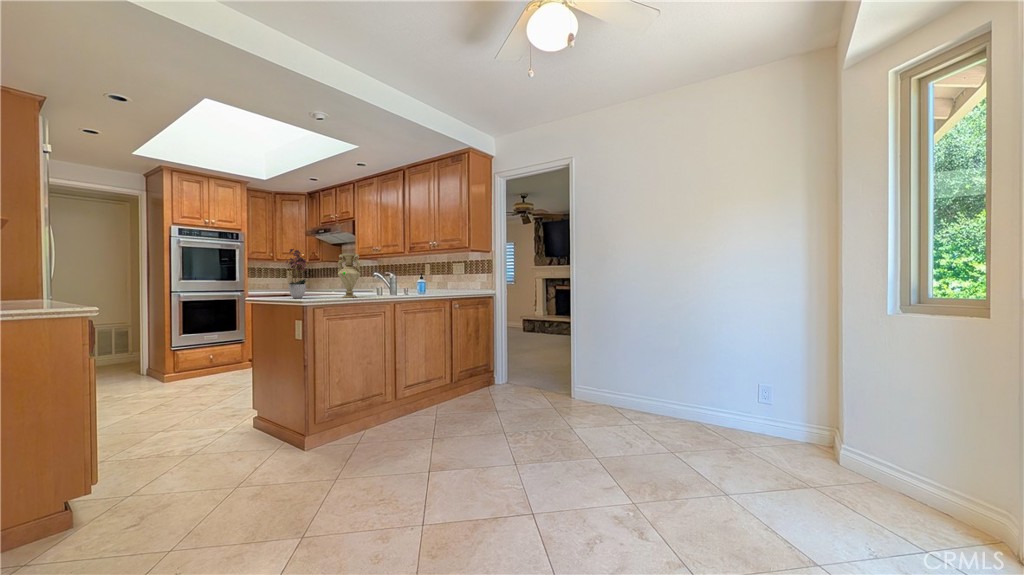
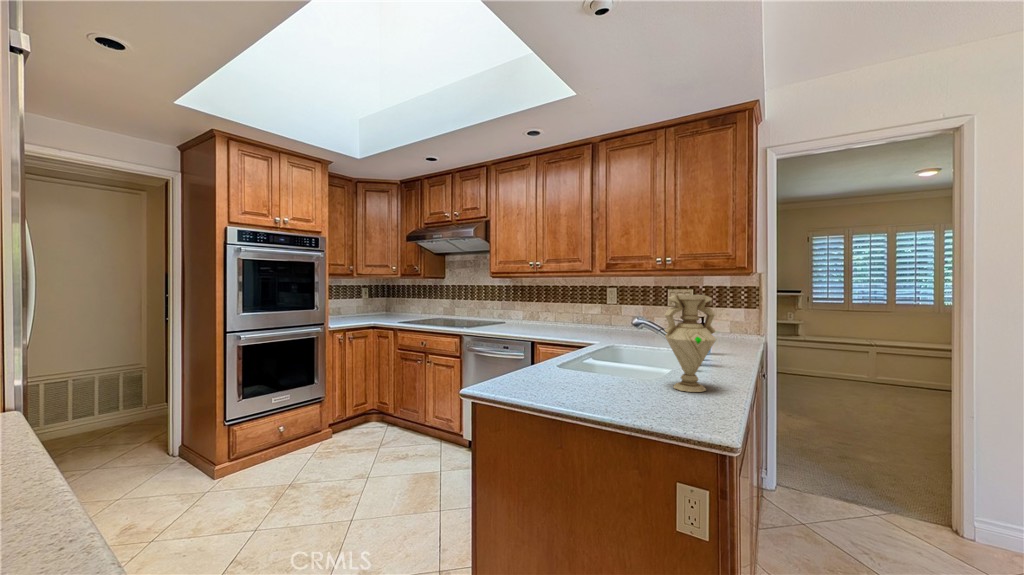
flower arrangement: present [286,249,307,298] -> none [561,280,639,398]

